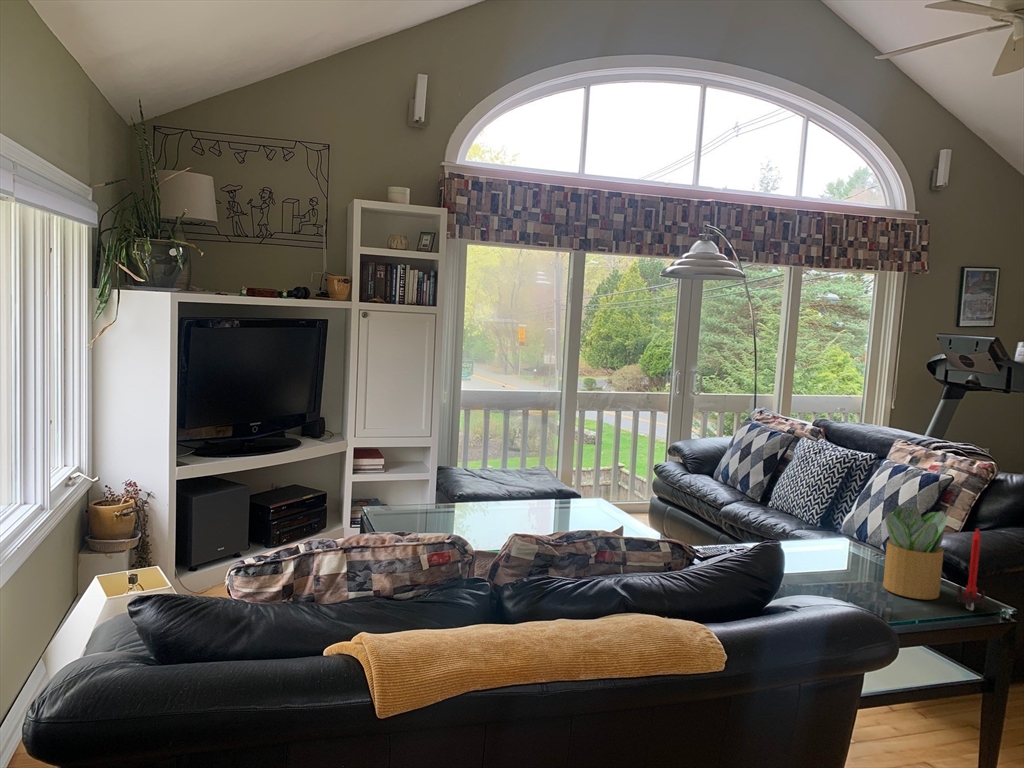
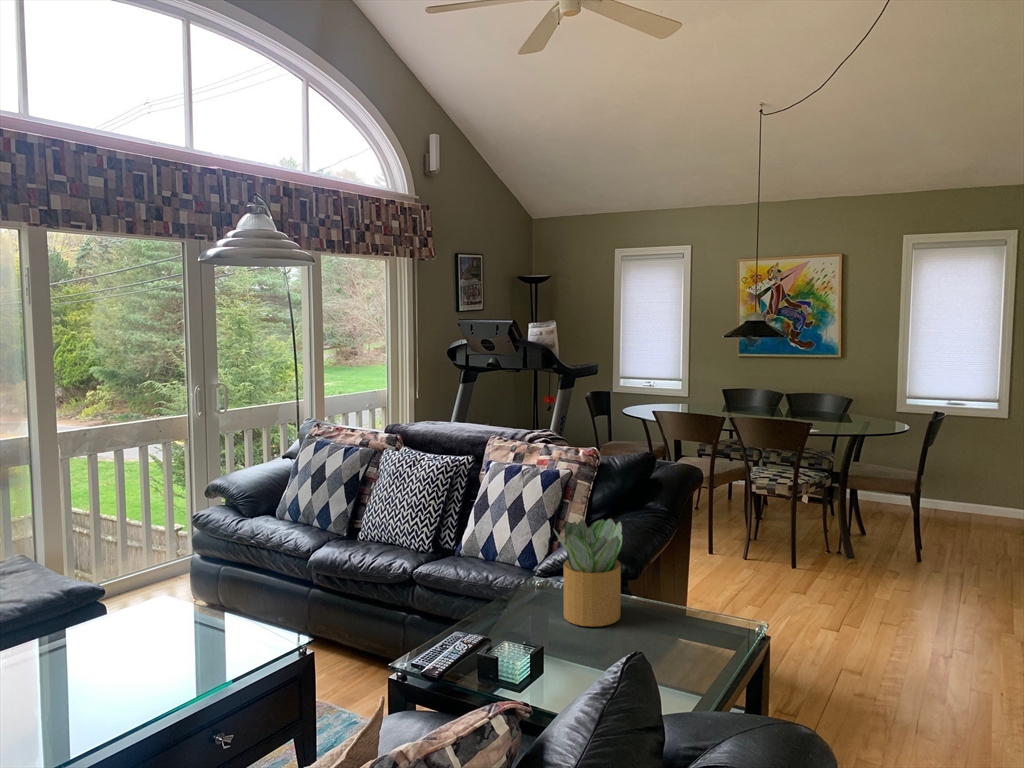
candle: present [957,529,985,610] -> none [643,532,668,622]

